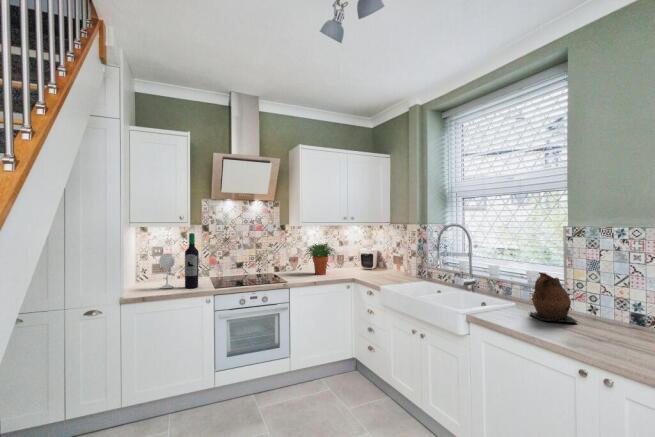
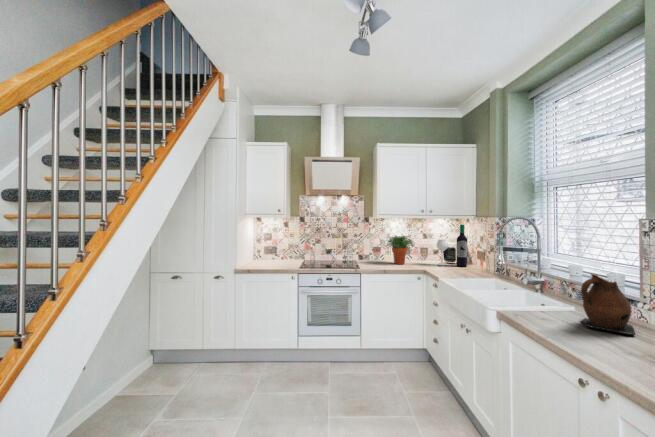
wine bottle: present [159,233,199,288] -> present [437,224,467,267]

